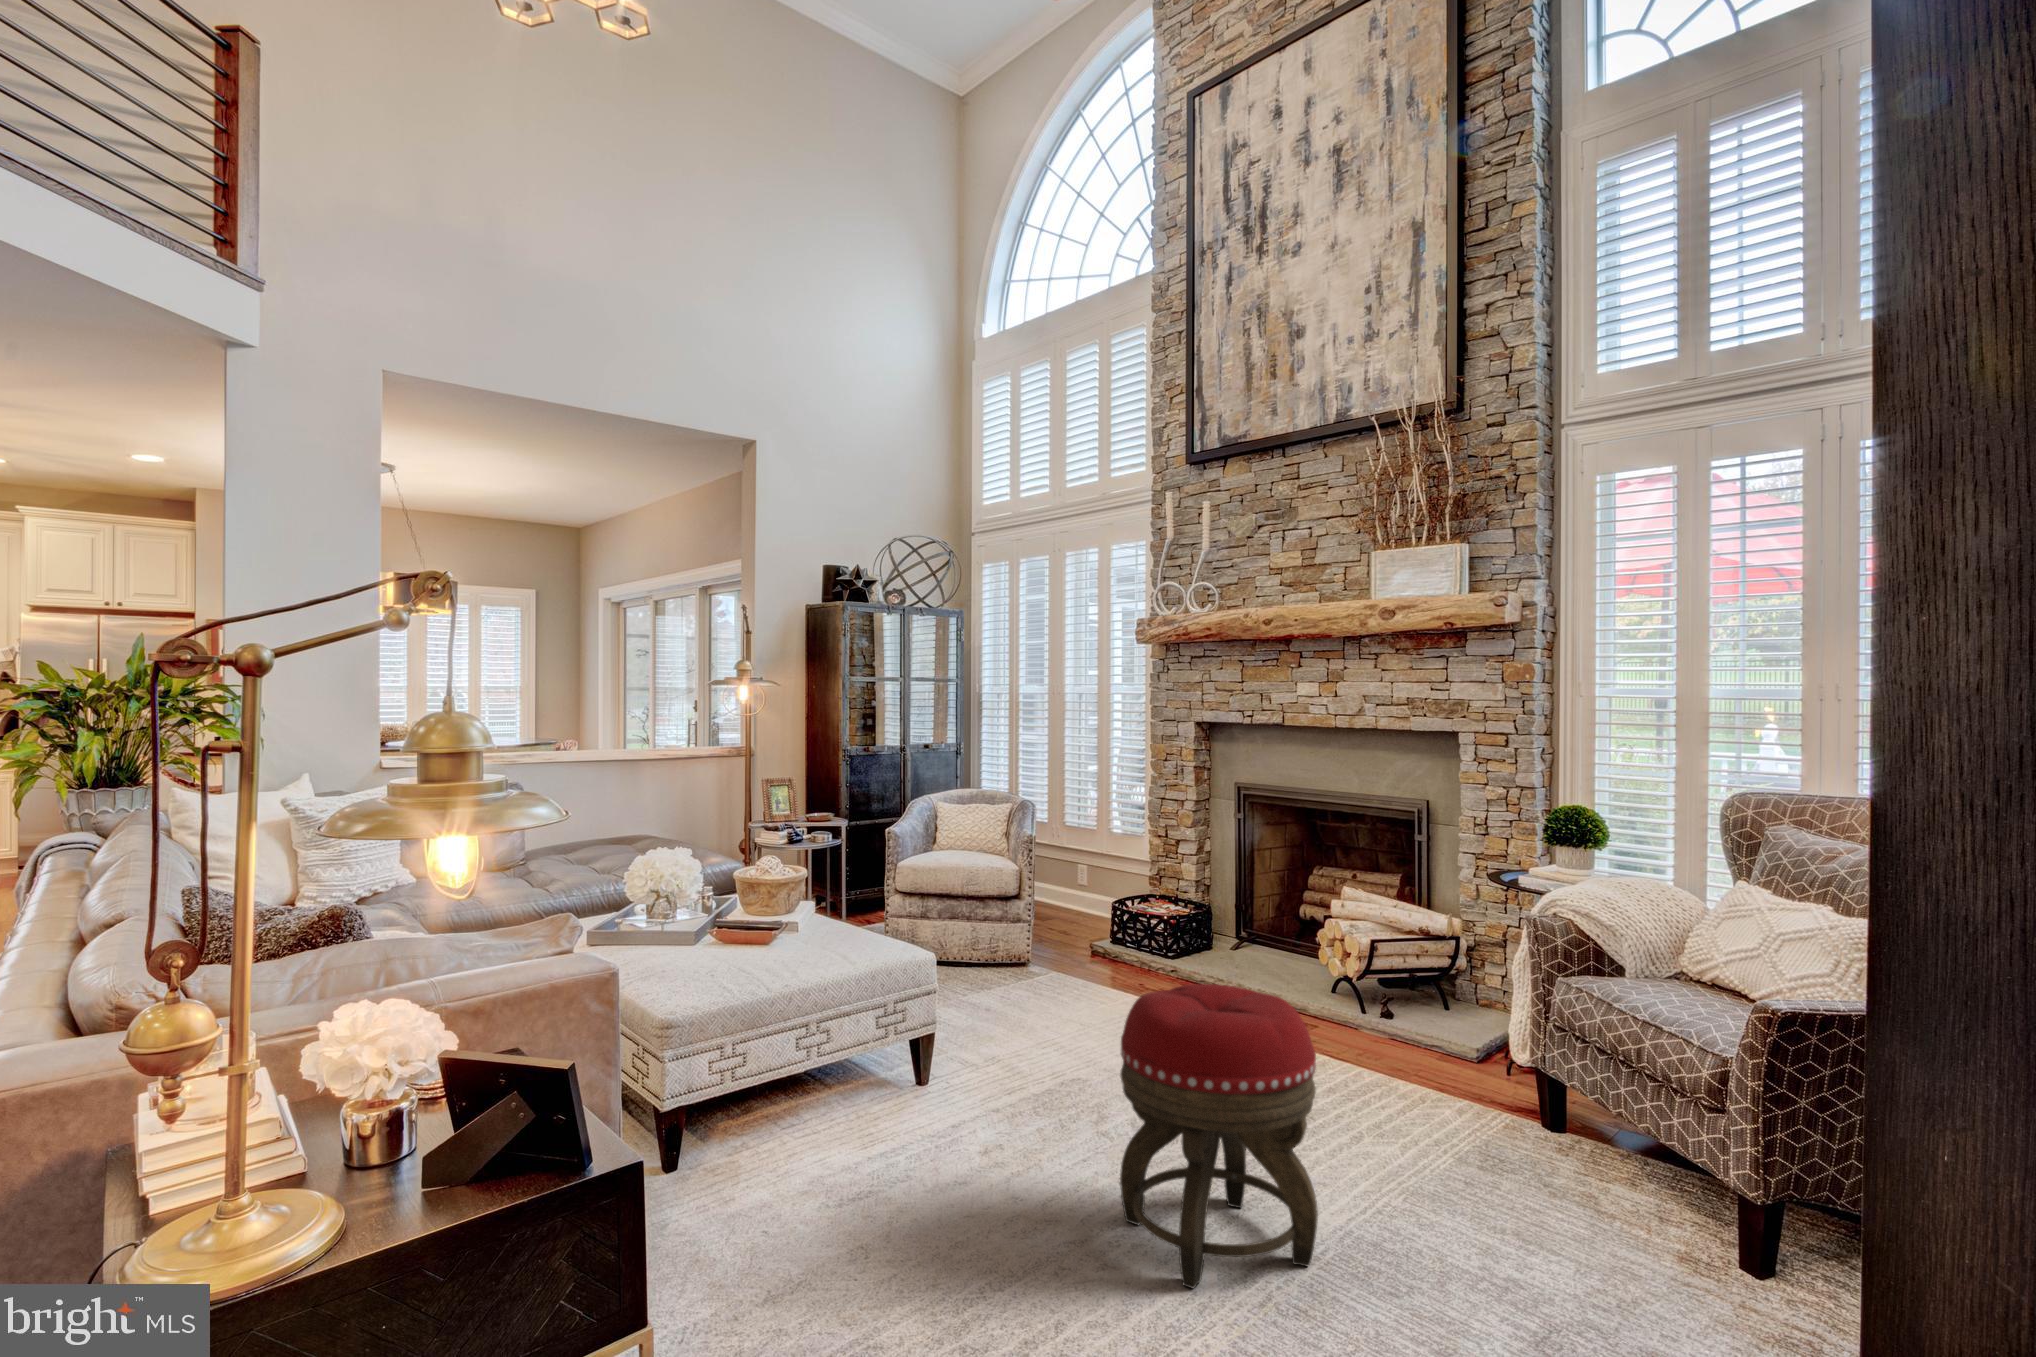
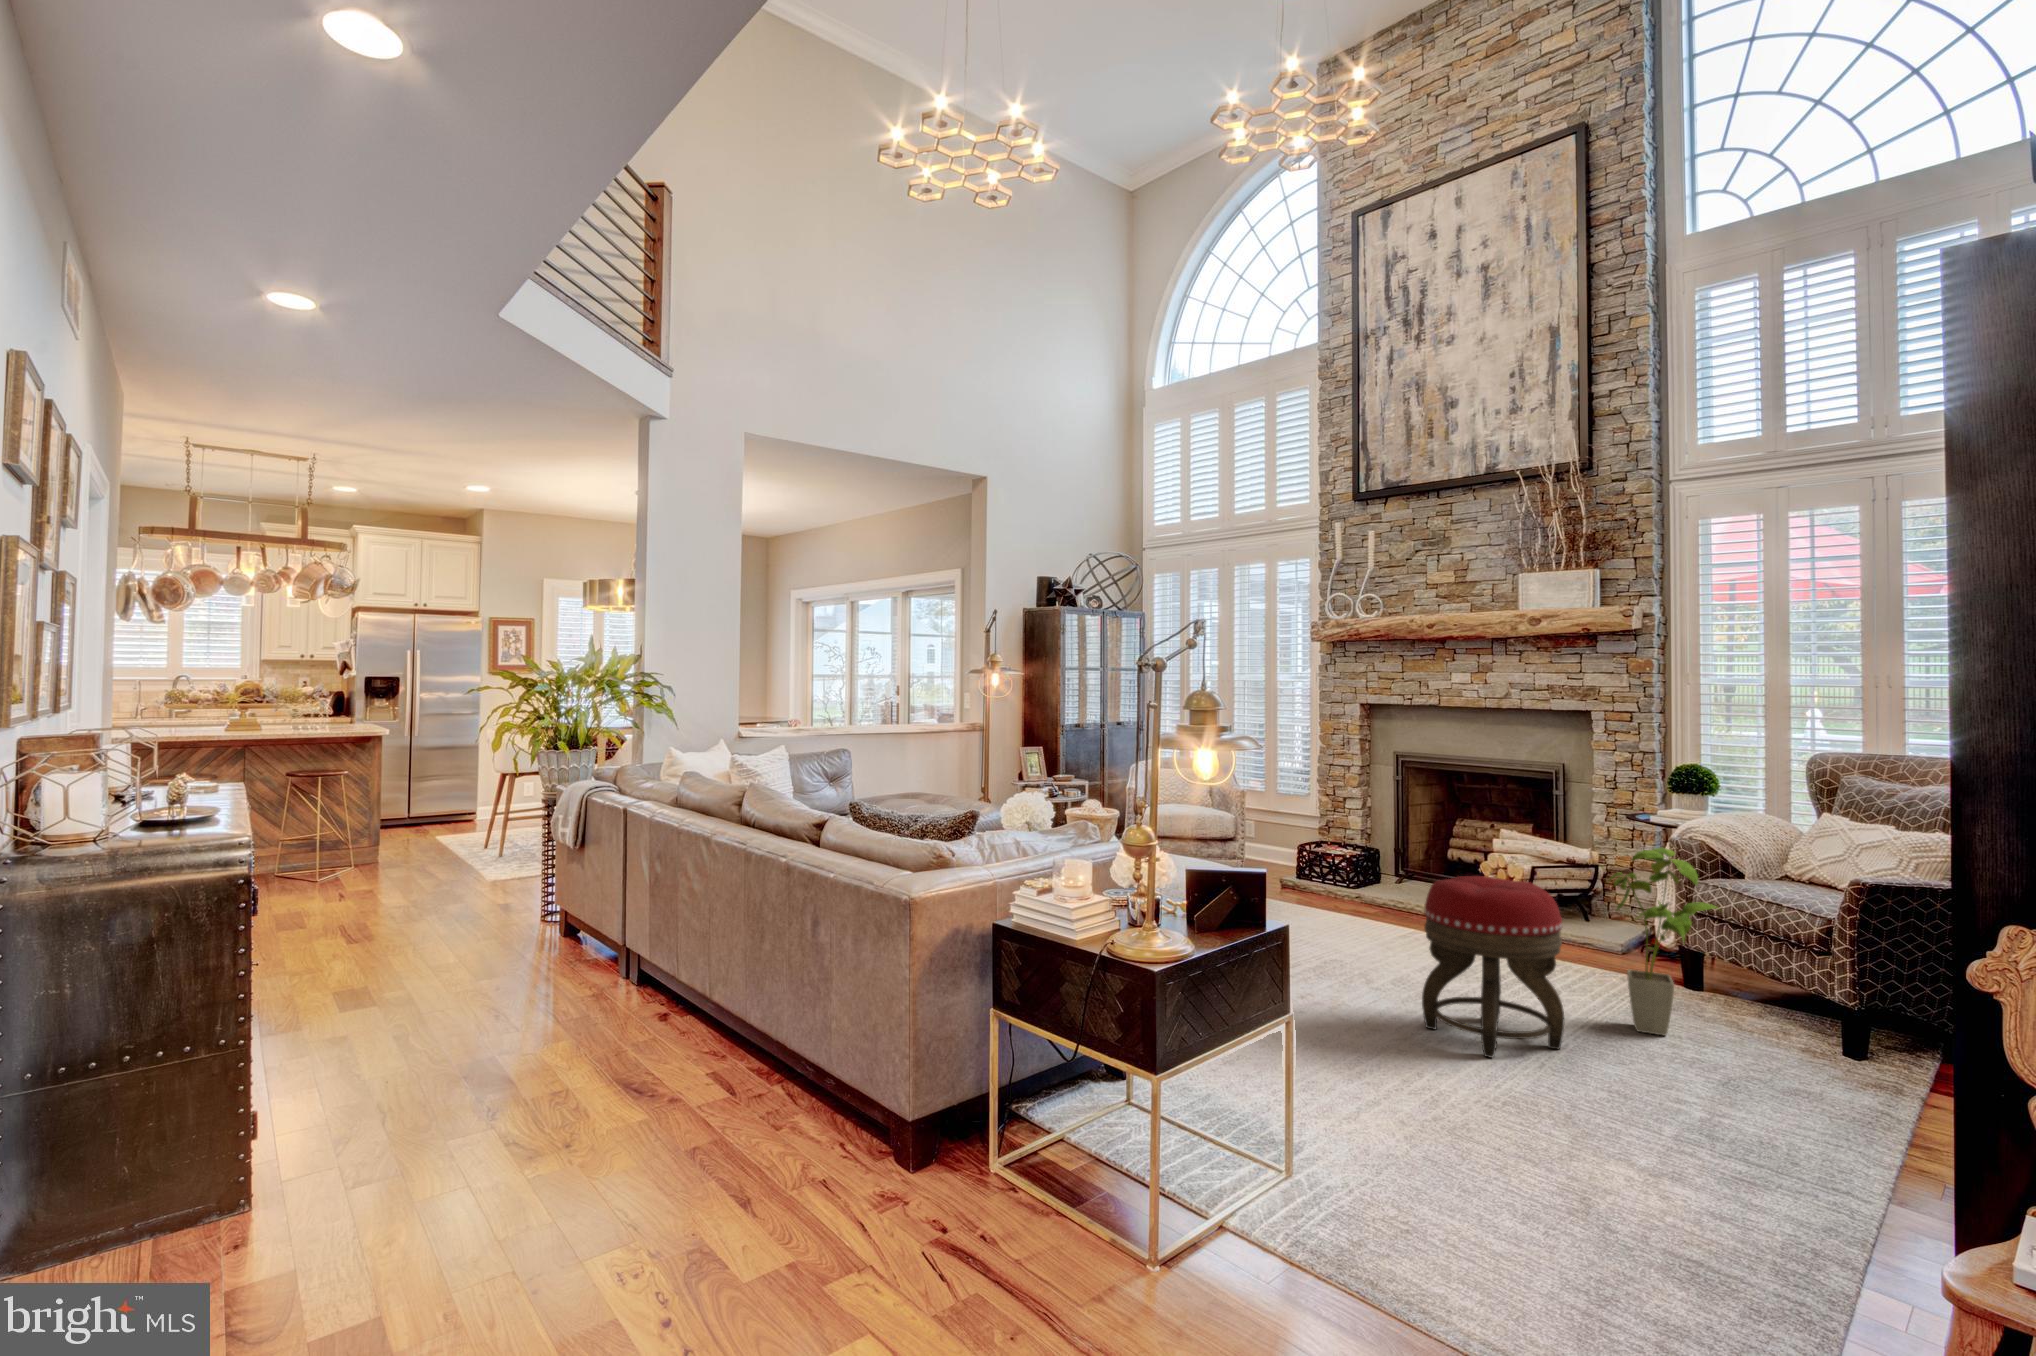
house plant: none [1409,942,1572,1232] -> present [1610,847,1718,1036]

